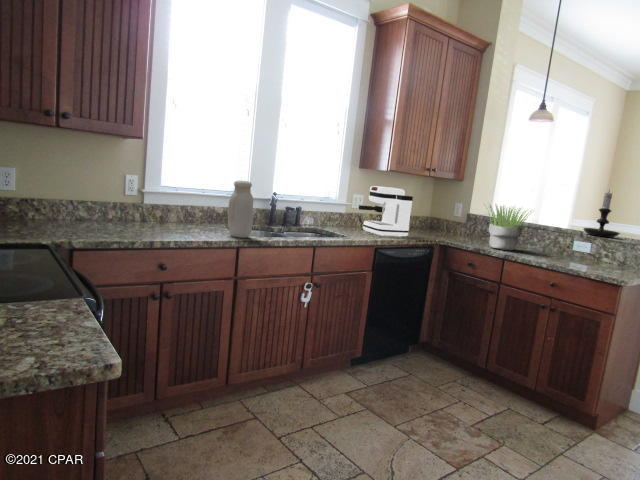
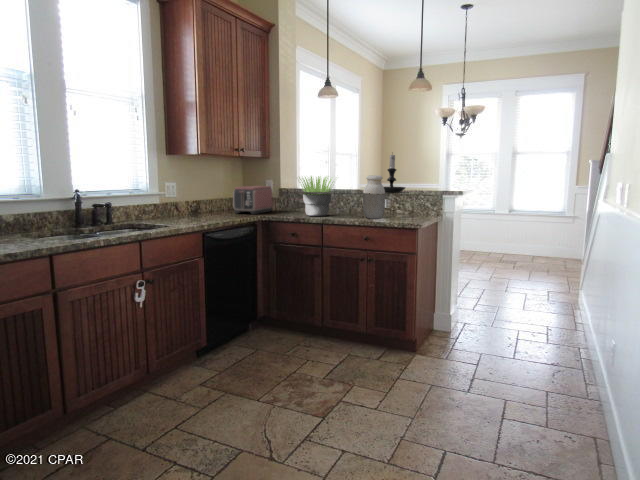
jar: present [228,181,253,238] -> present [363,175,385,219]
coffee maker: present [359,186,413,237] -> none [176,171,231,221]
toaster: none [415,206,459,237] -> present [233,186,272,214]

